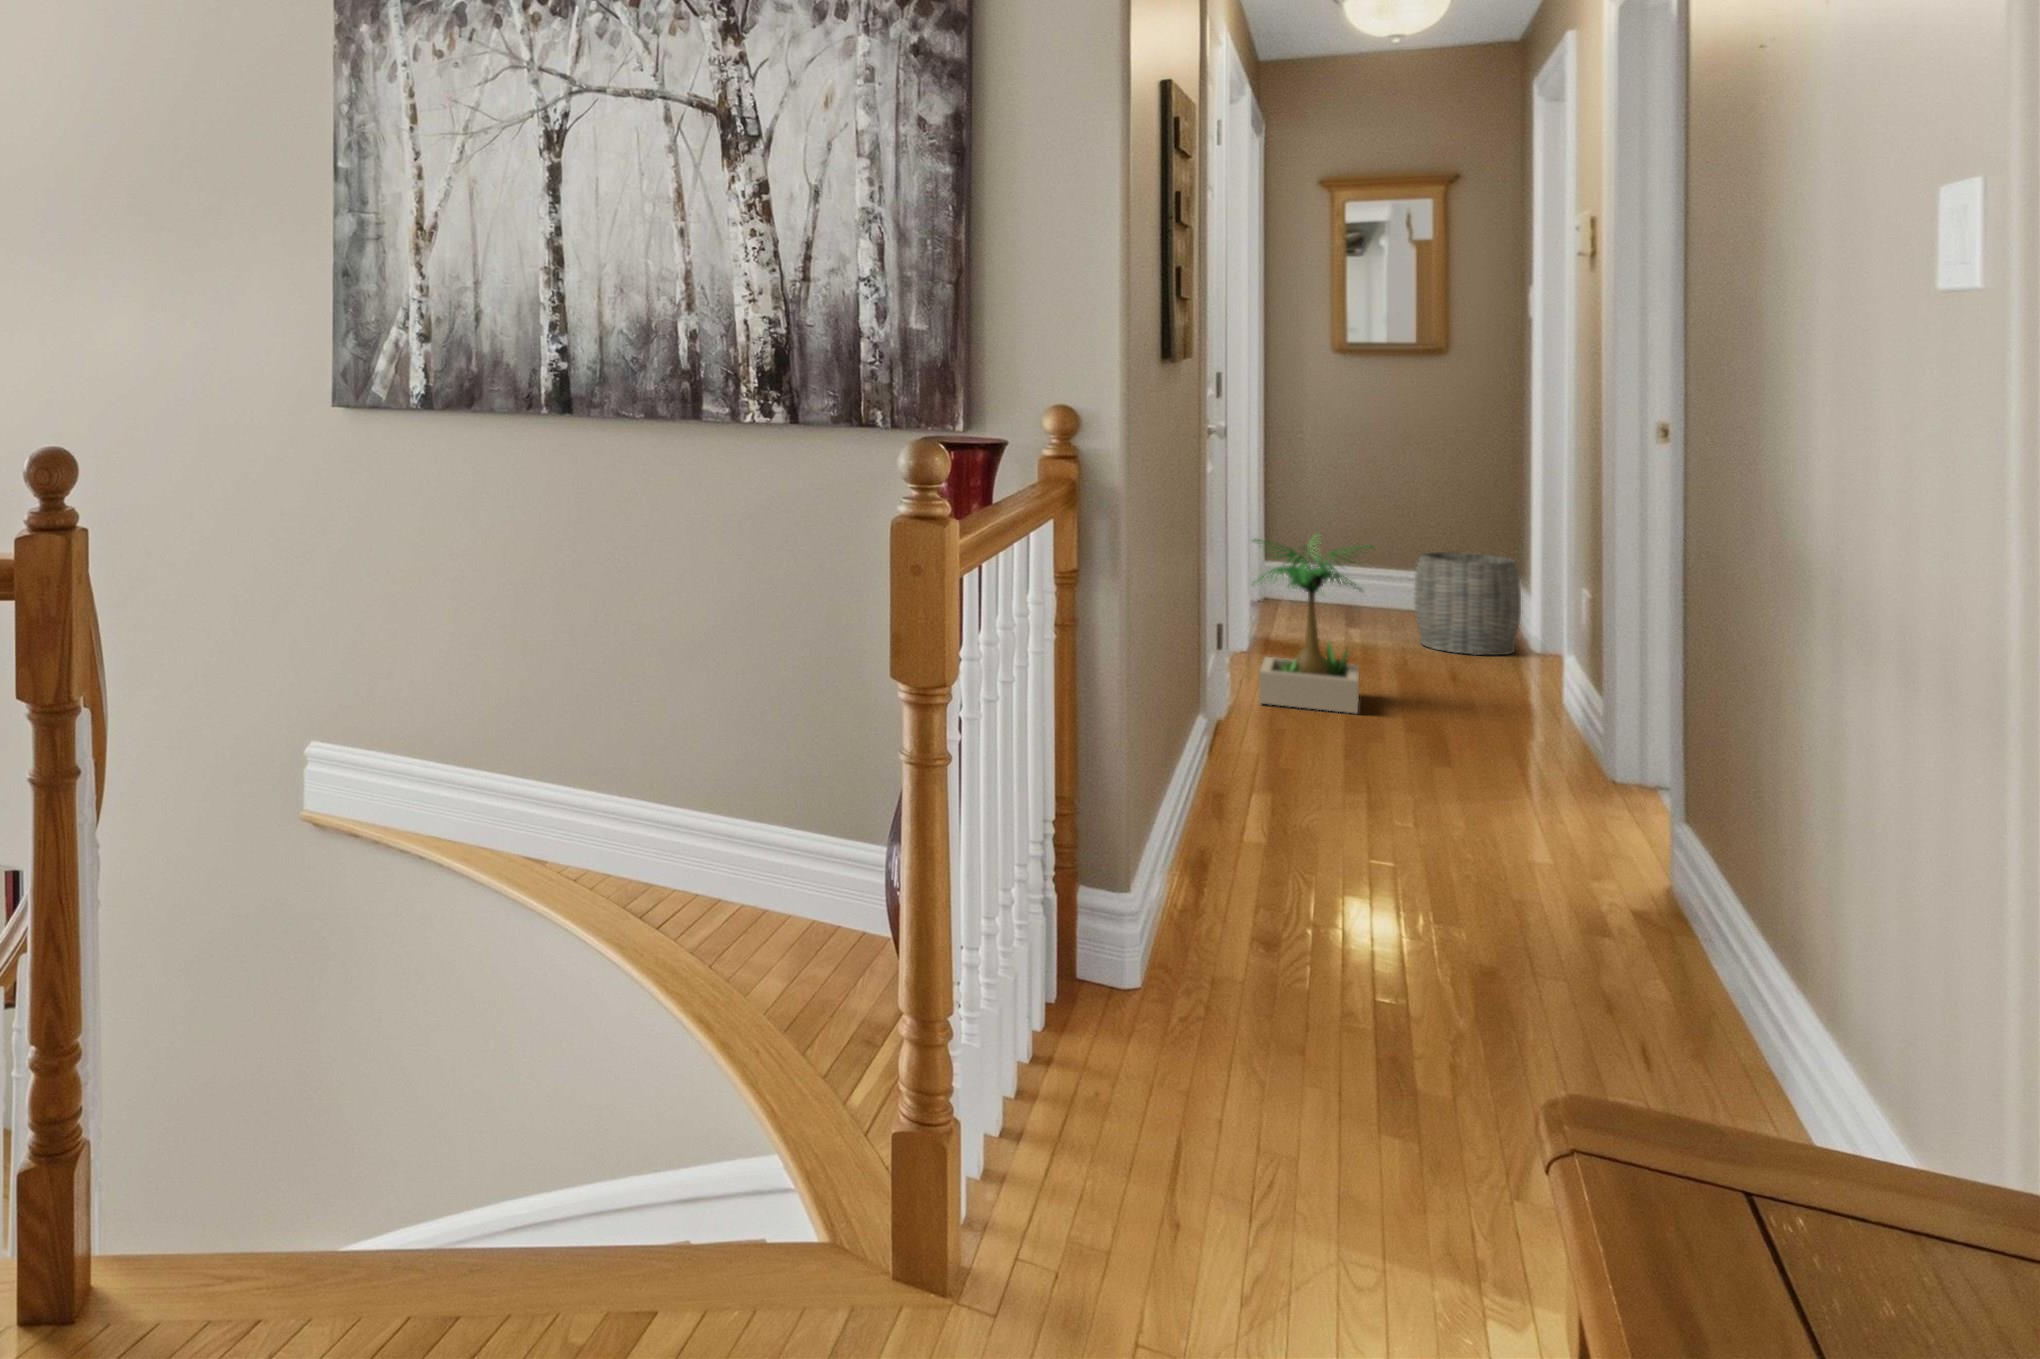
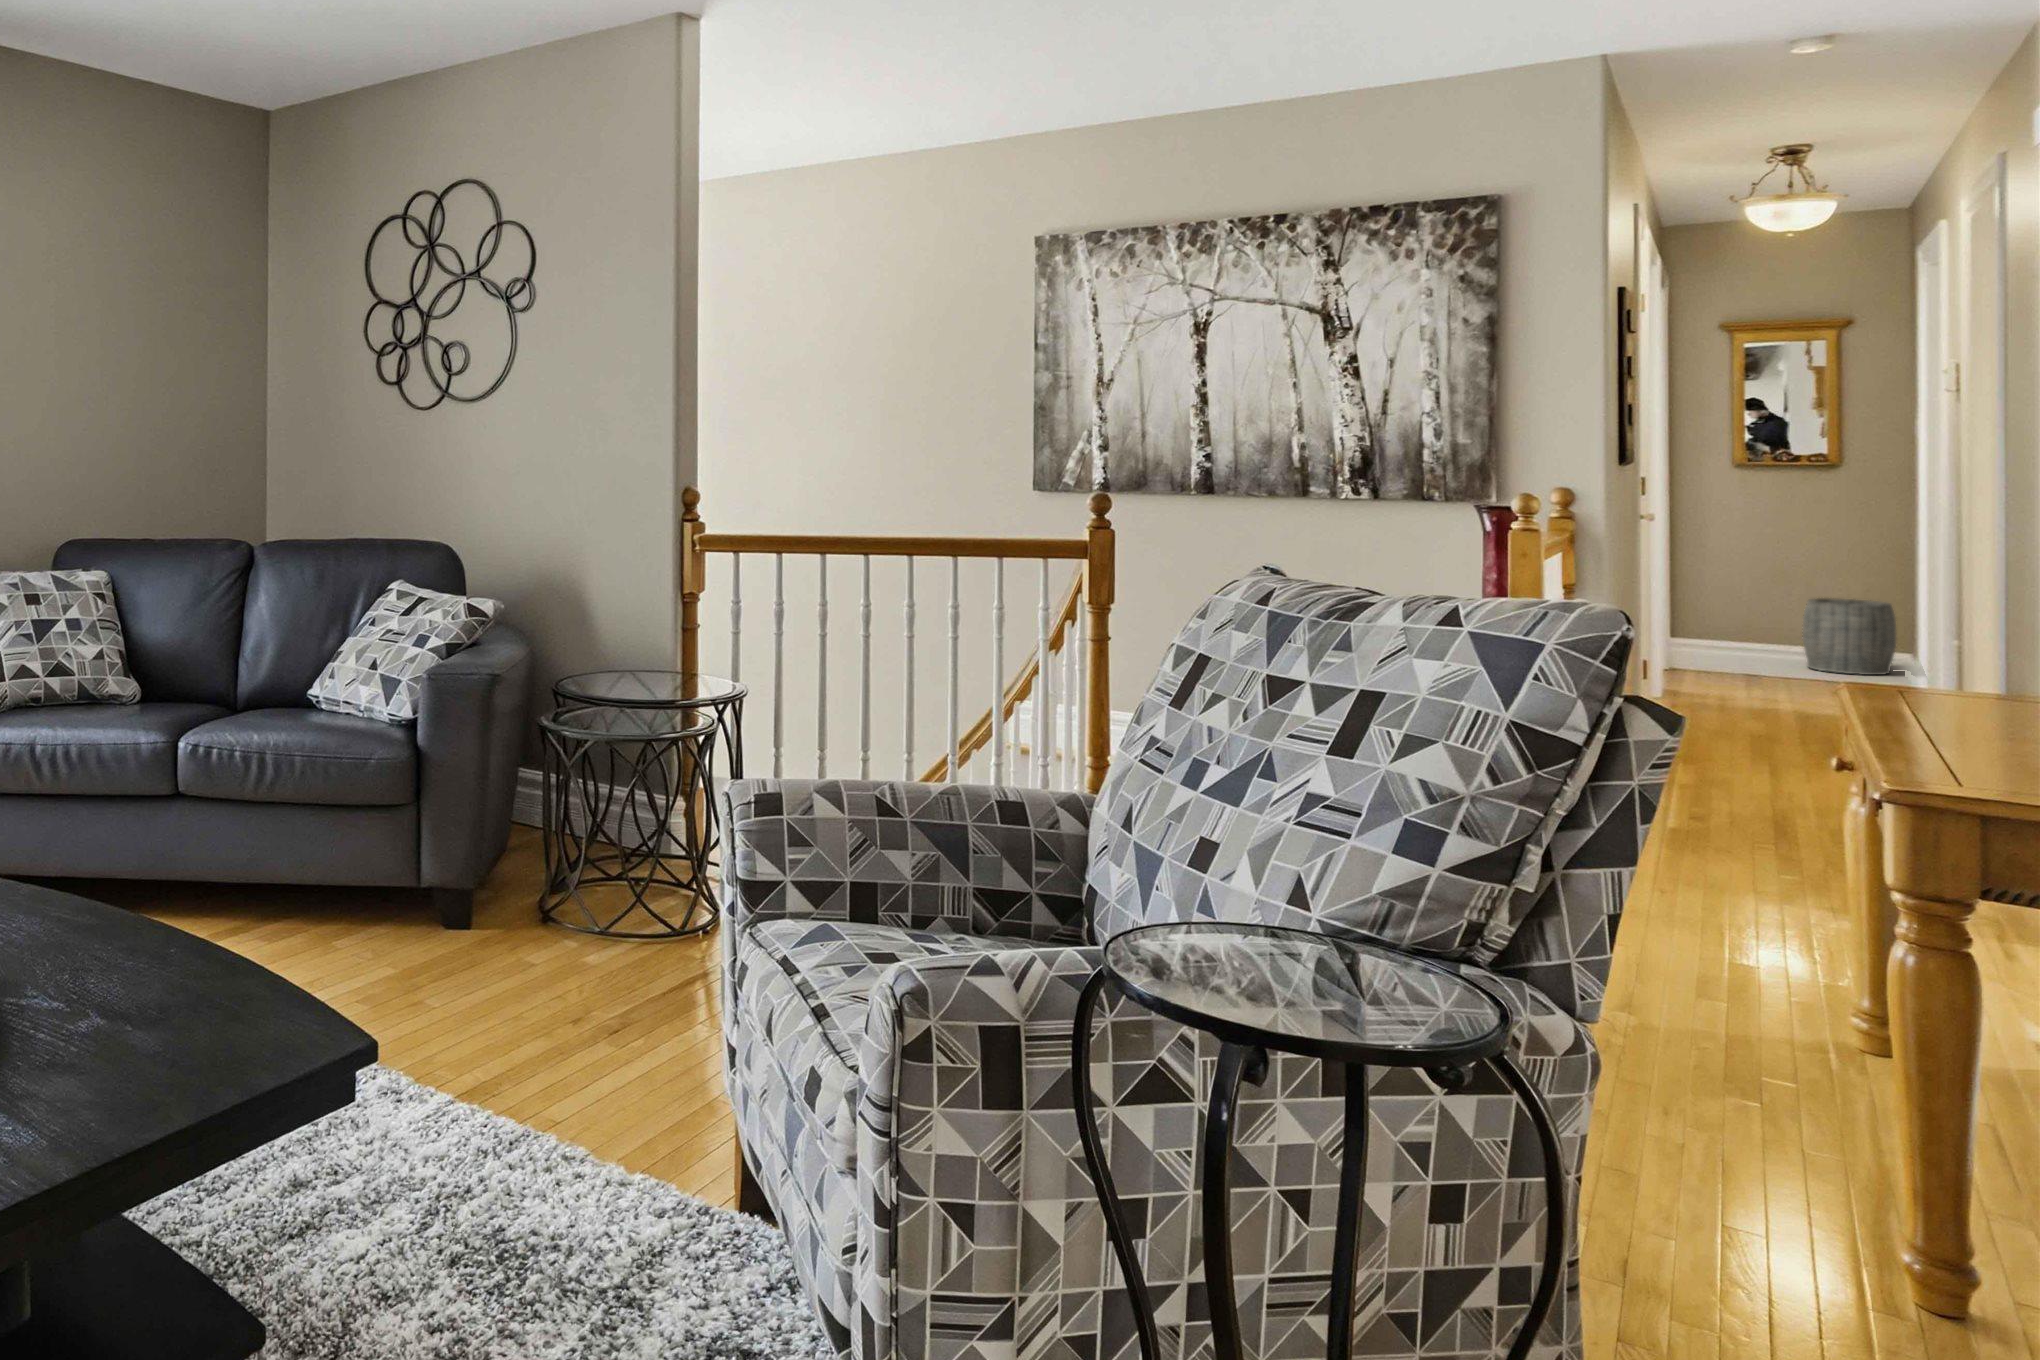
potted plant: present [1253,535,1373,713] -> none [1658,578,1780,705]

